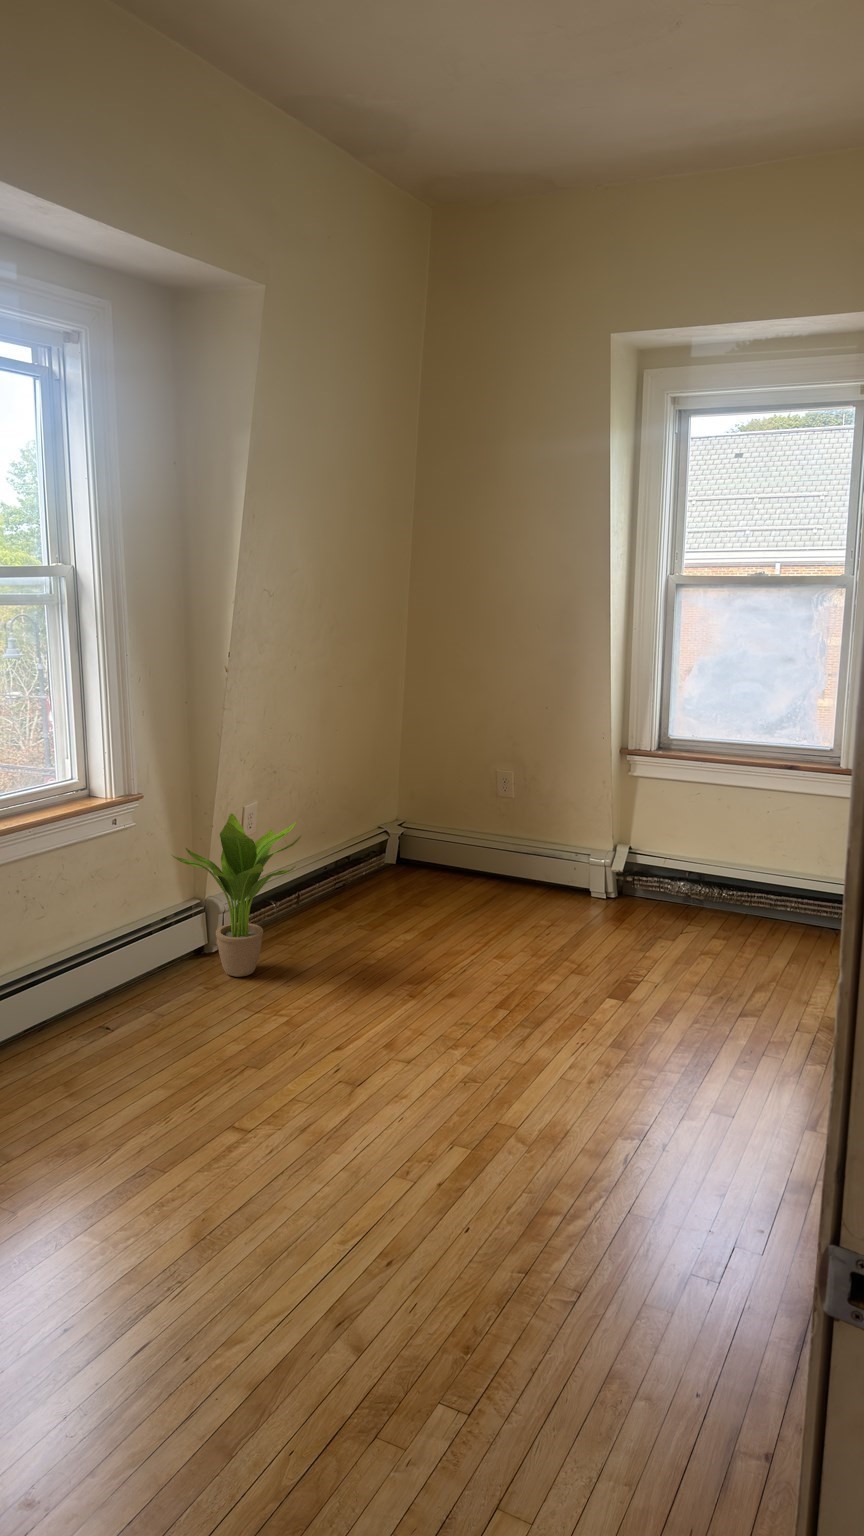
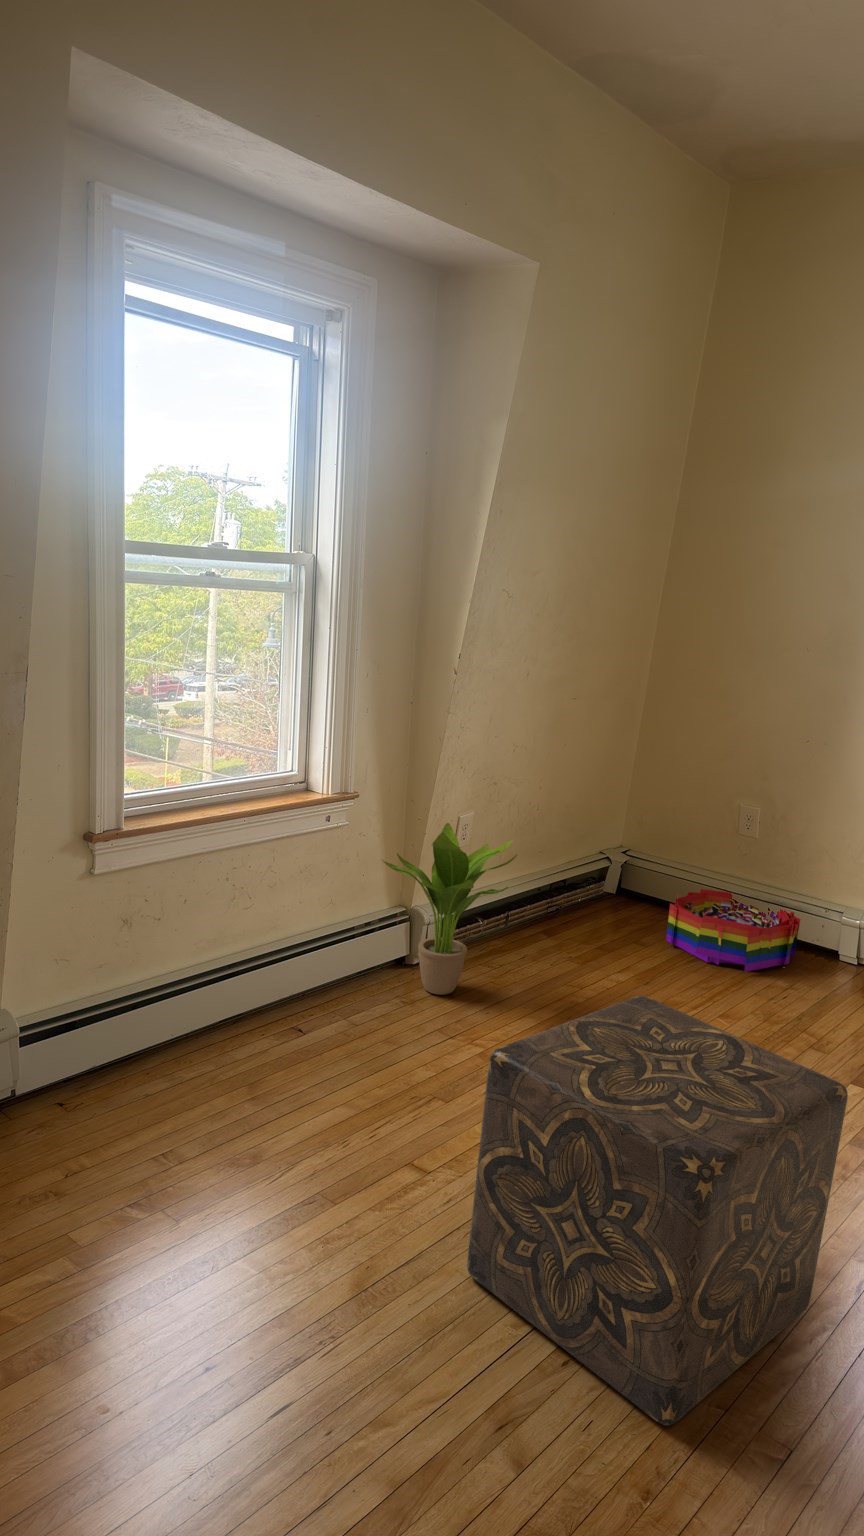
storage bin: none [447,848,563,919] -> present [666,889,800,972]
ottoman: none [294,944,598,1293] -> present [467,996,848,1426]

